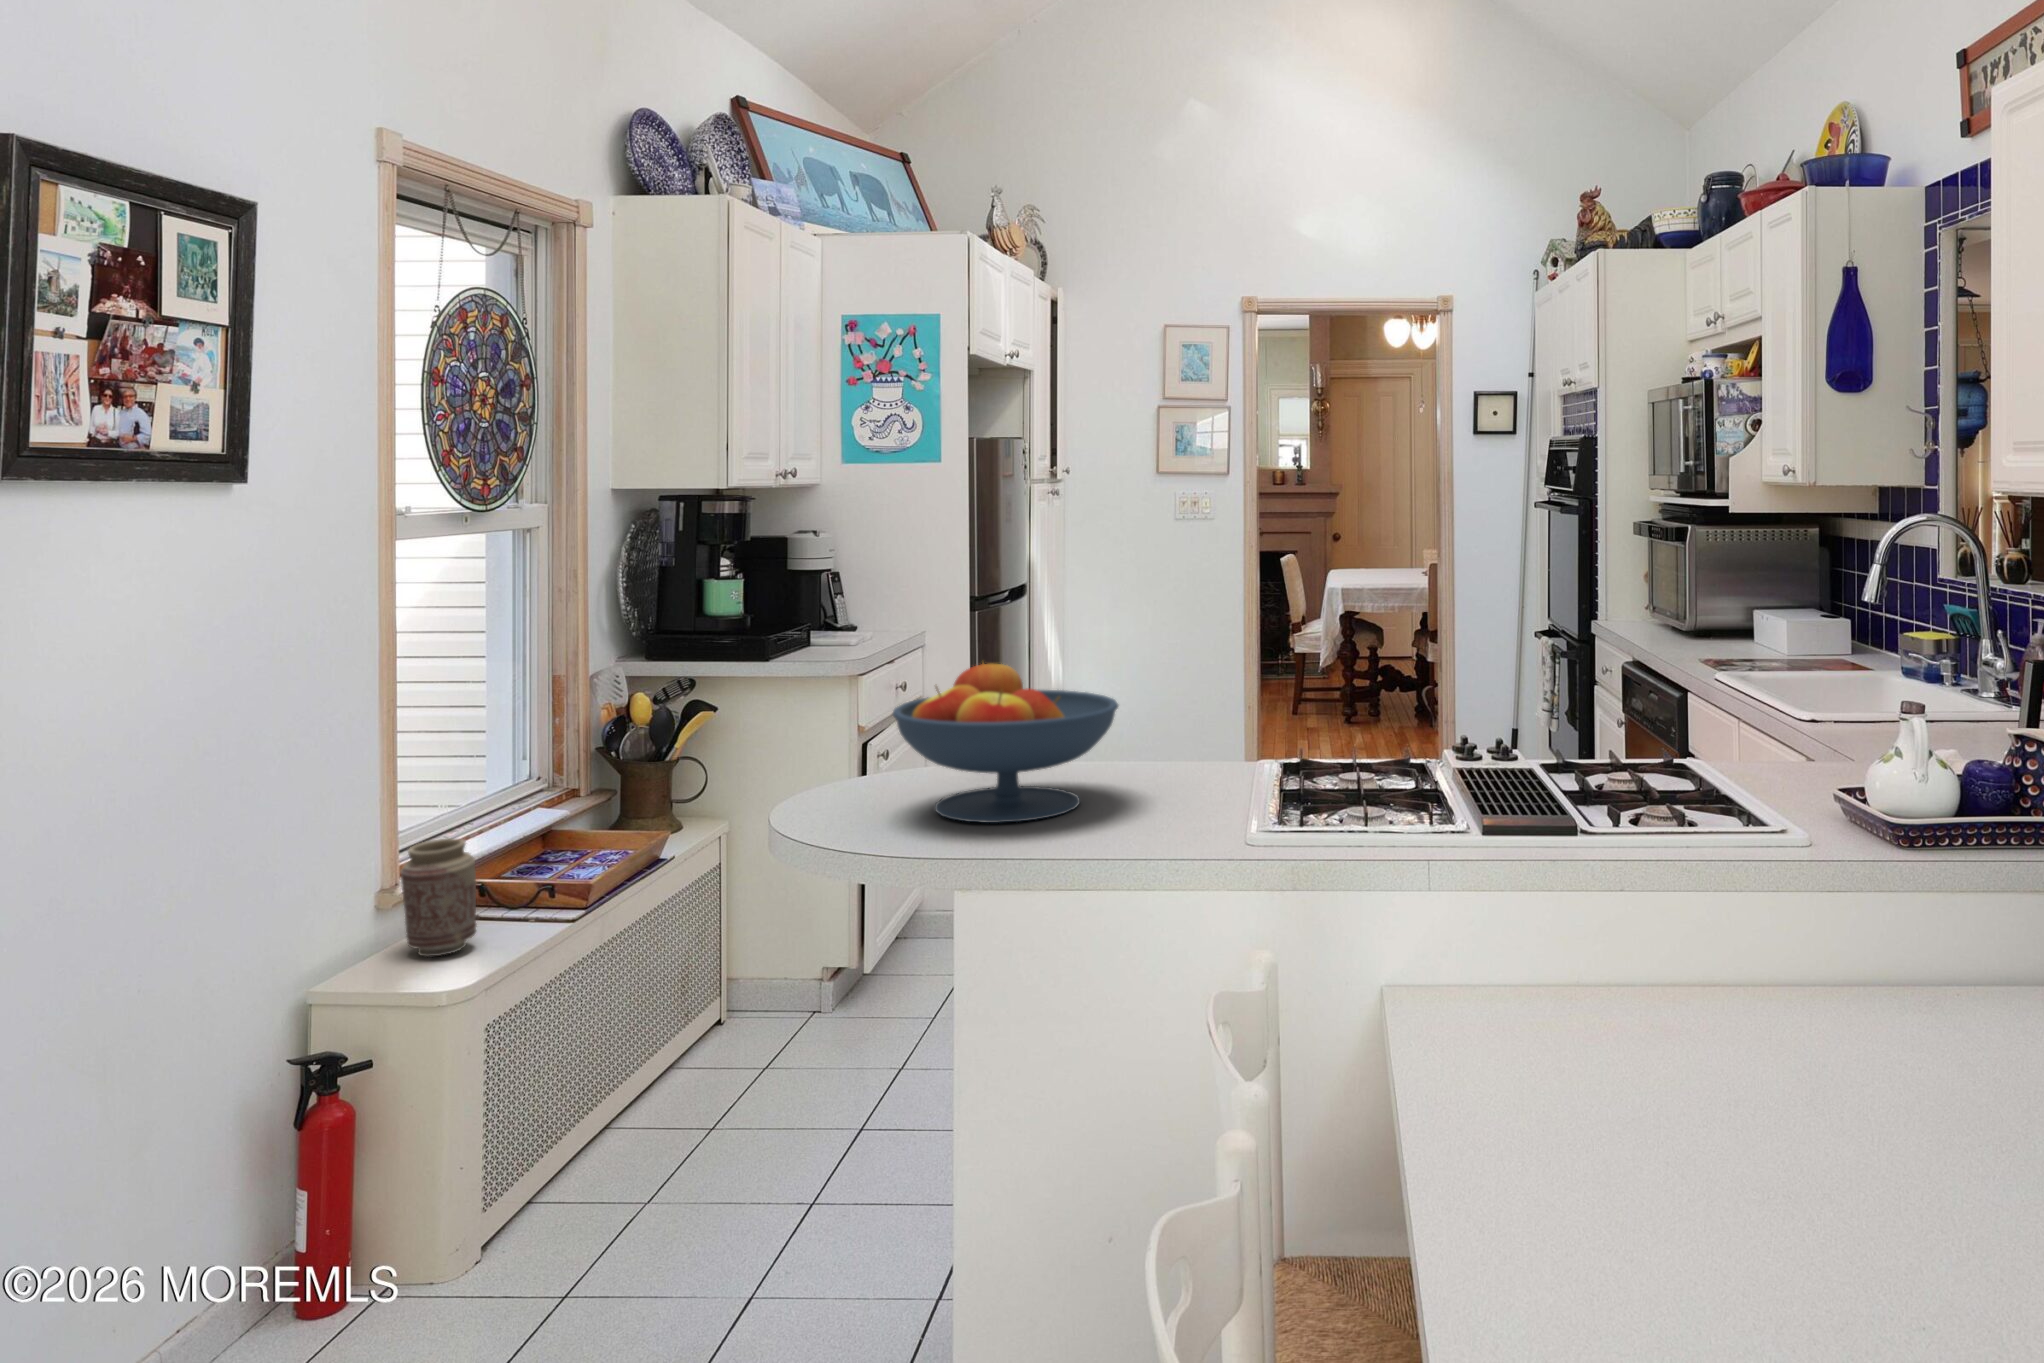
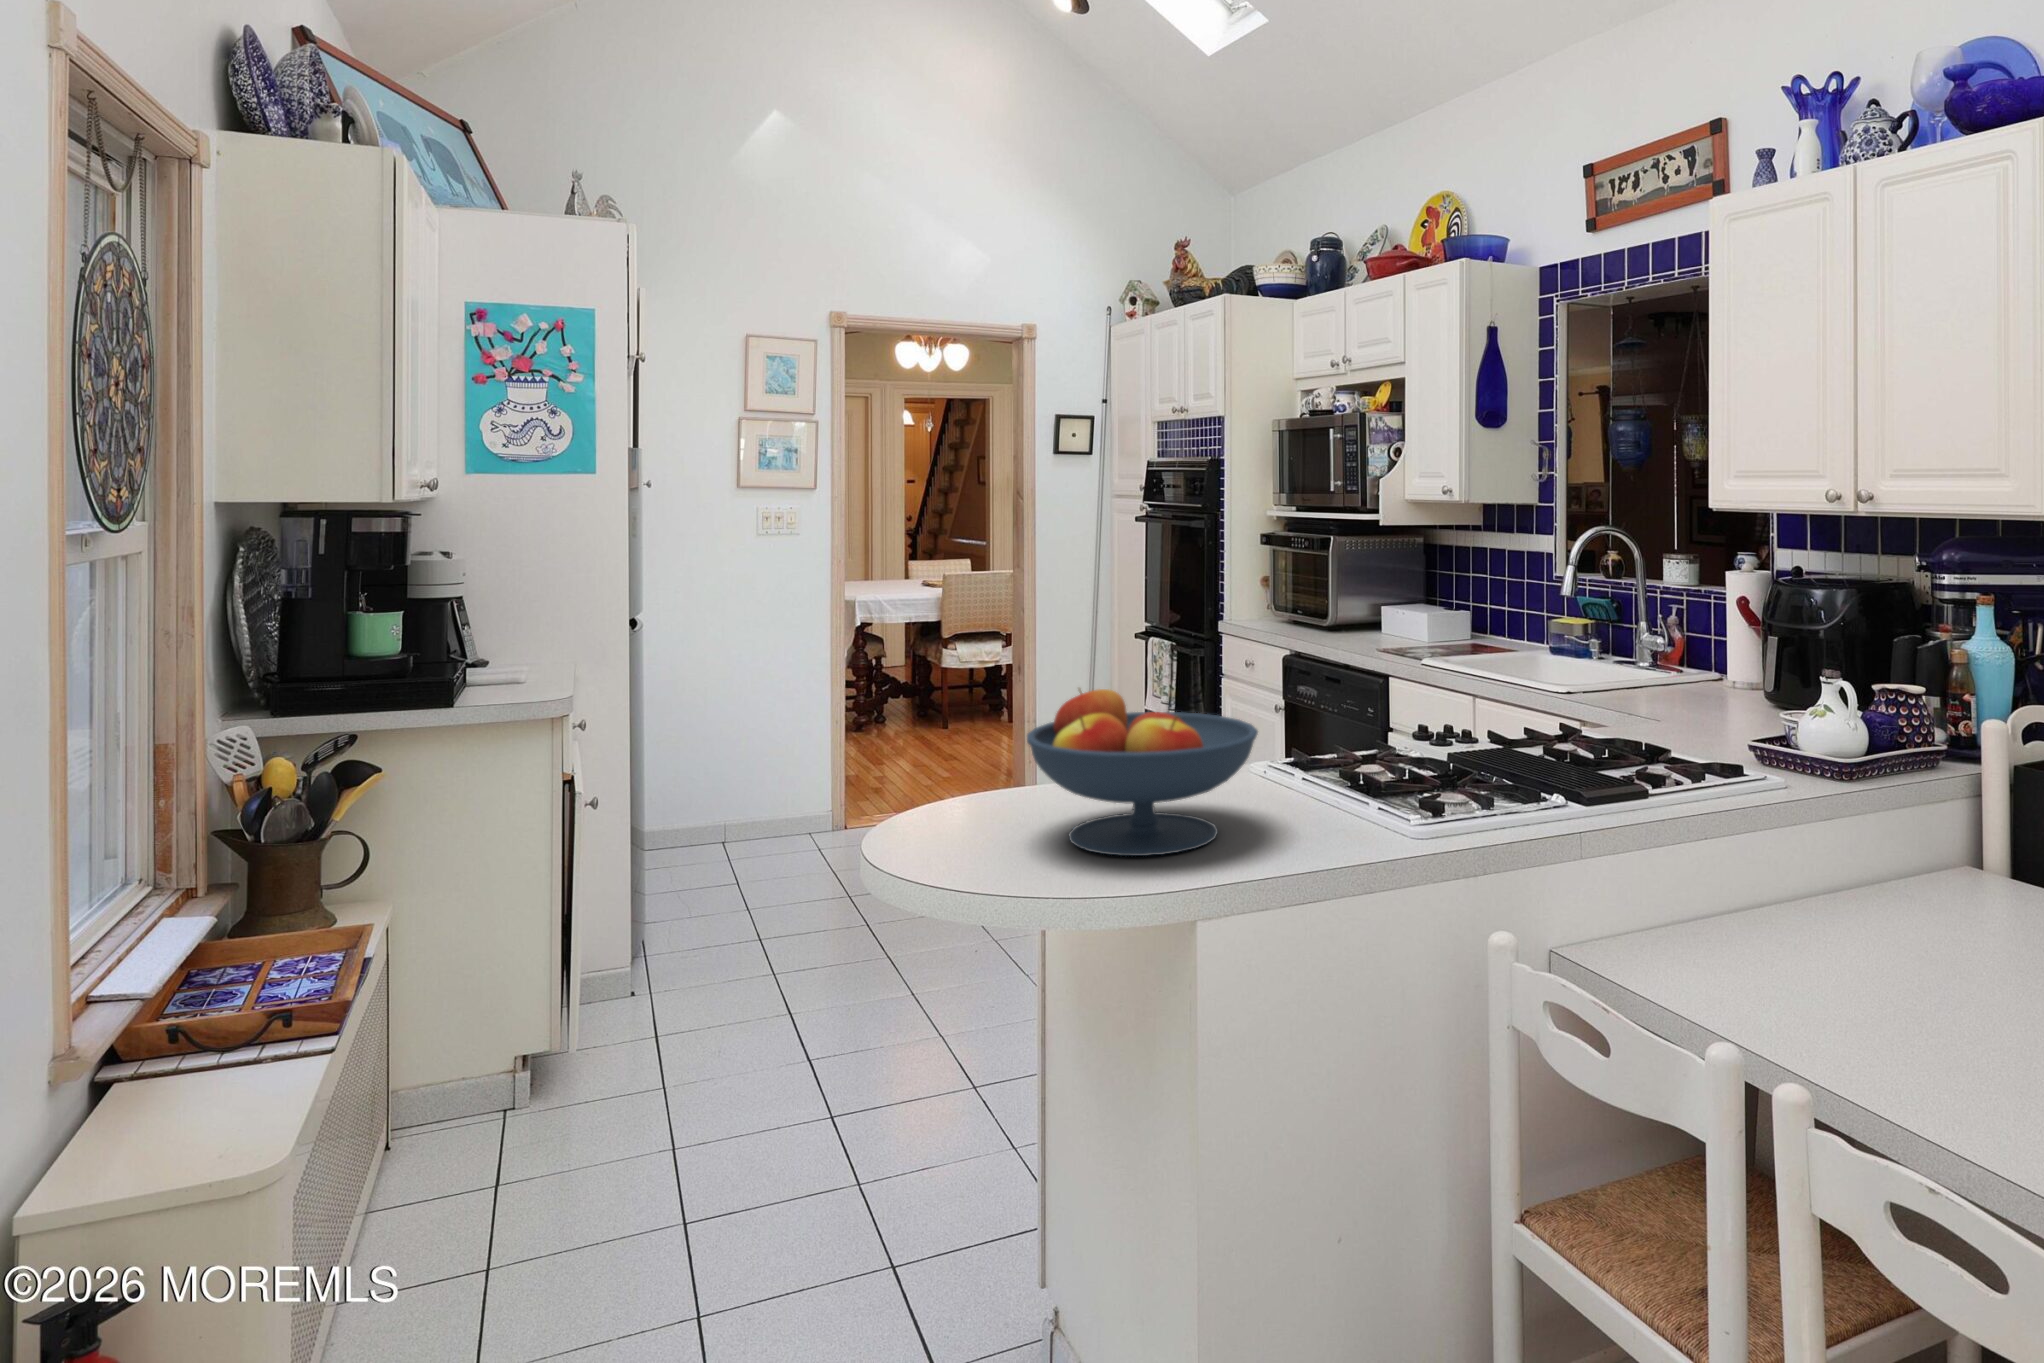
vase: present [400,838,476,957] -> none [120,981,236,1152]

